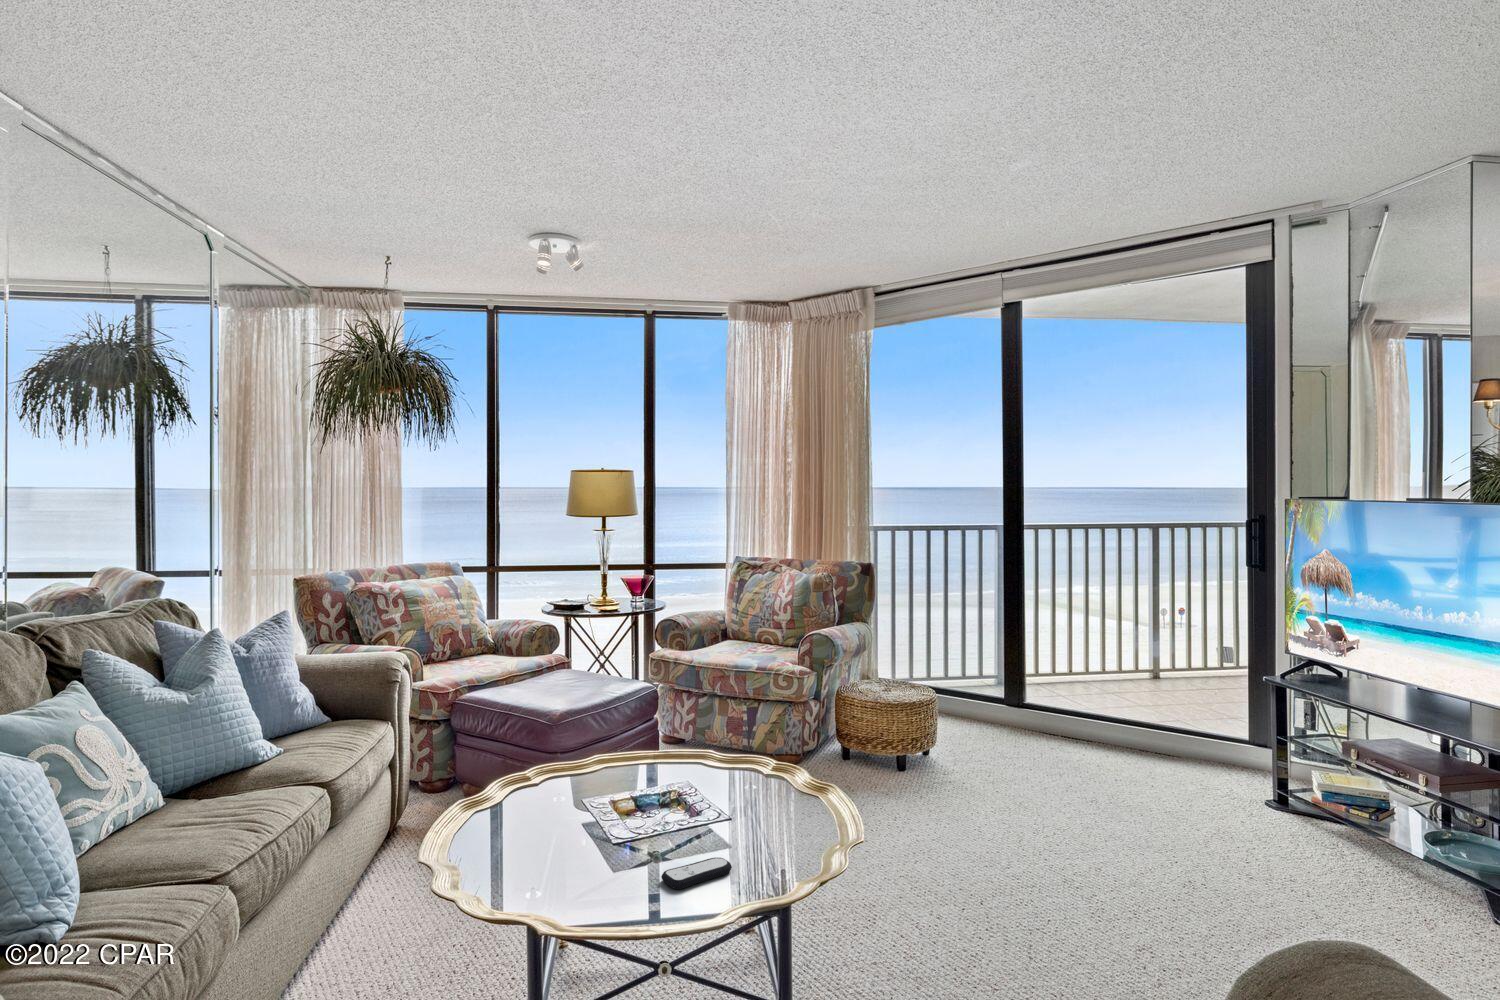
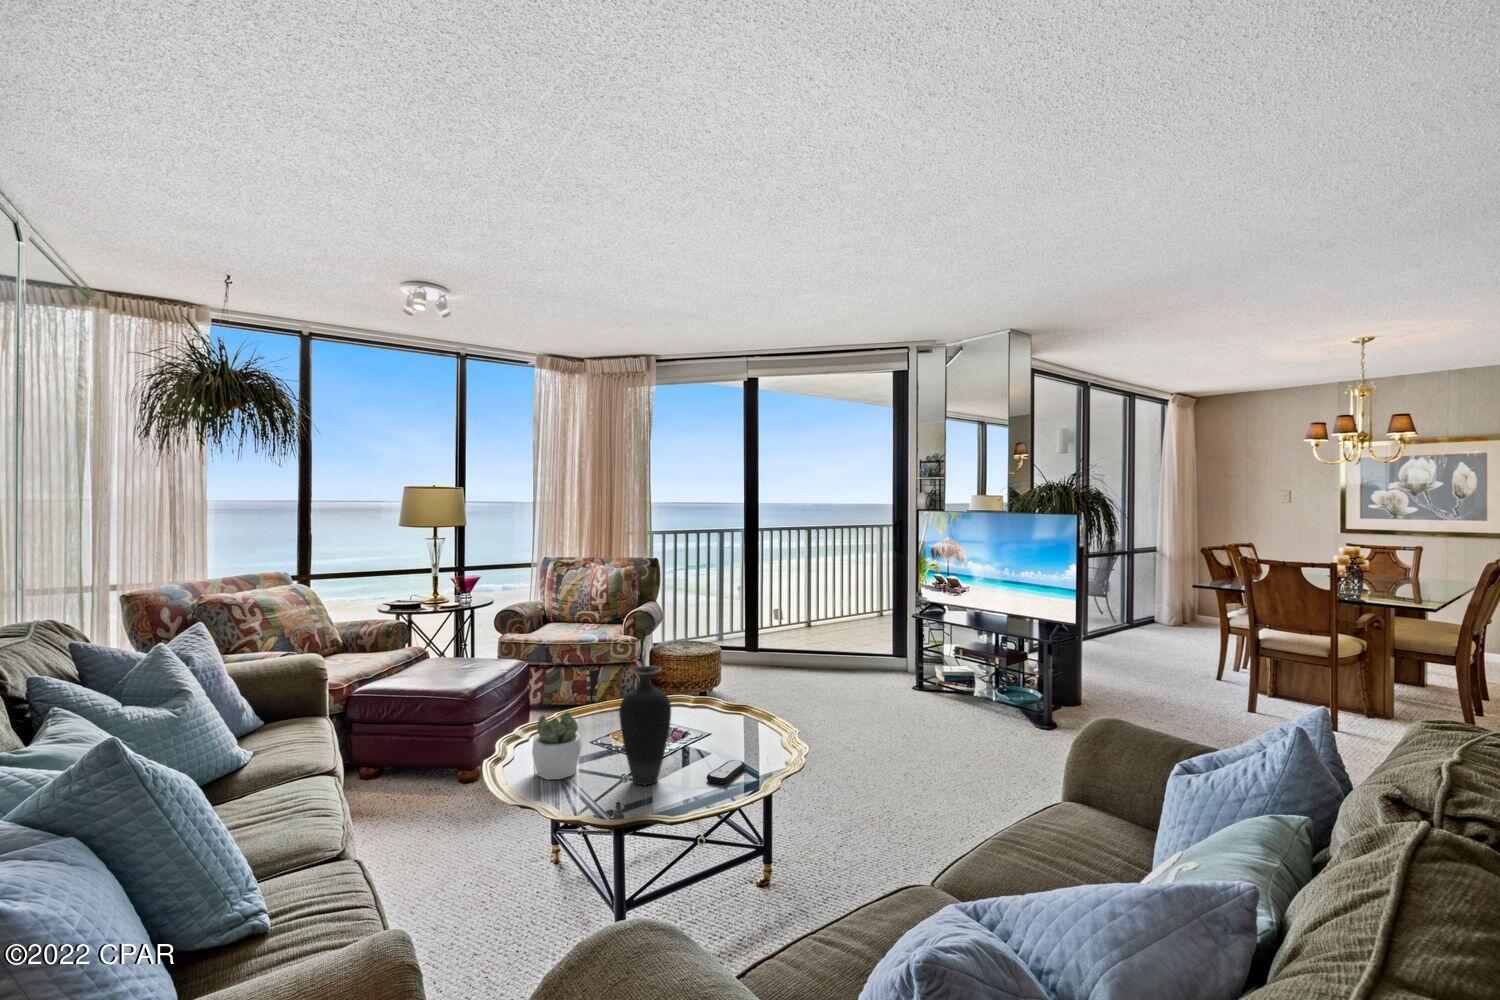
vase: none [560,711,629,868] -> present [619,666,671,785]
succulent plant: none [489,756,550,838] -> present [532,712,582,780]

